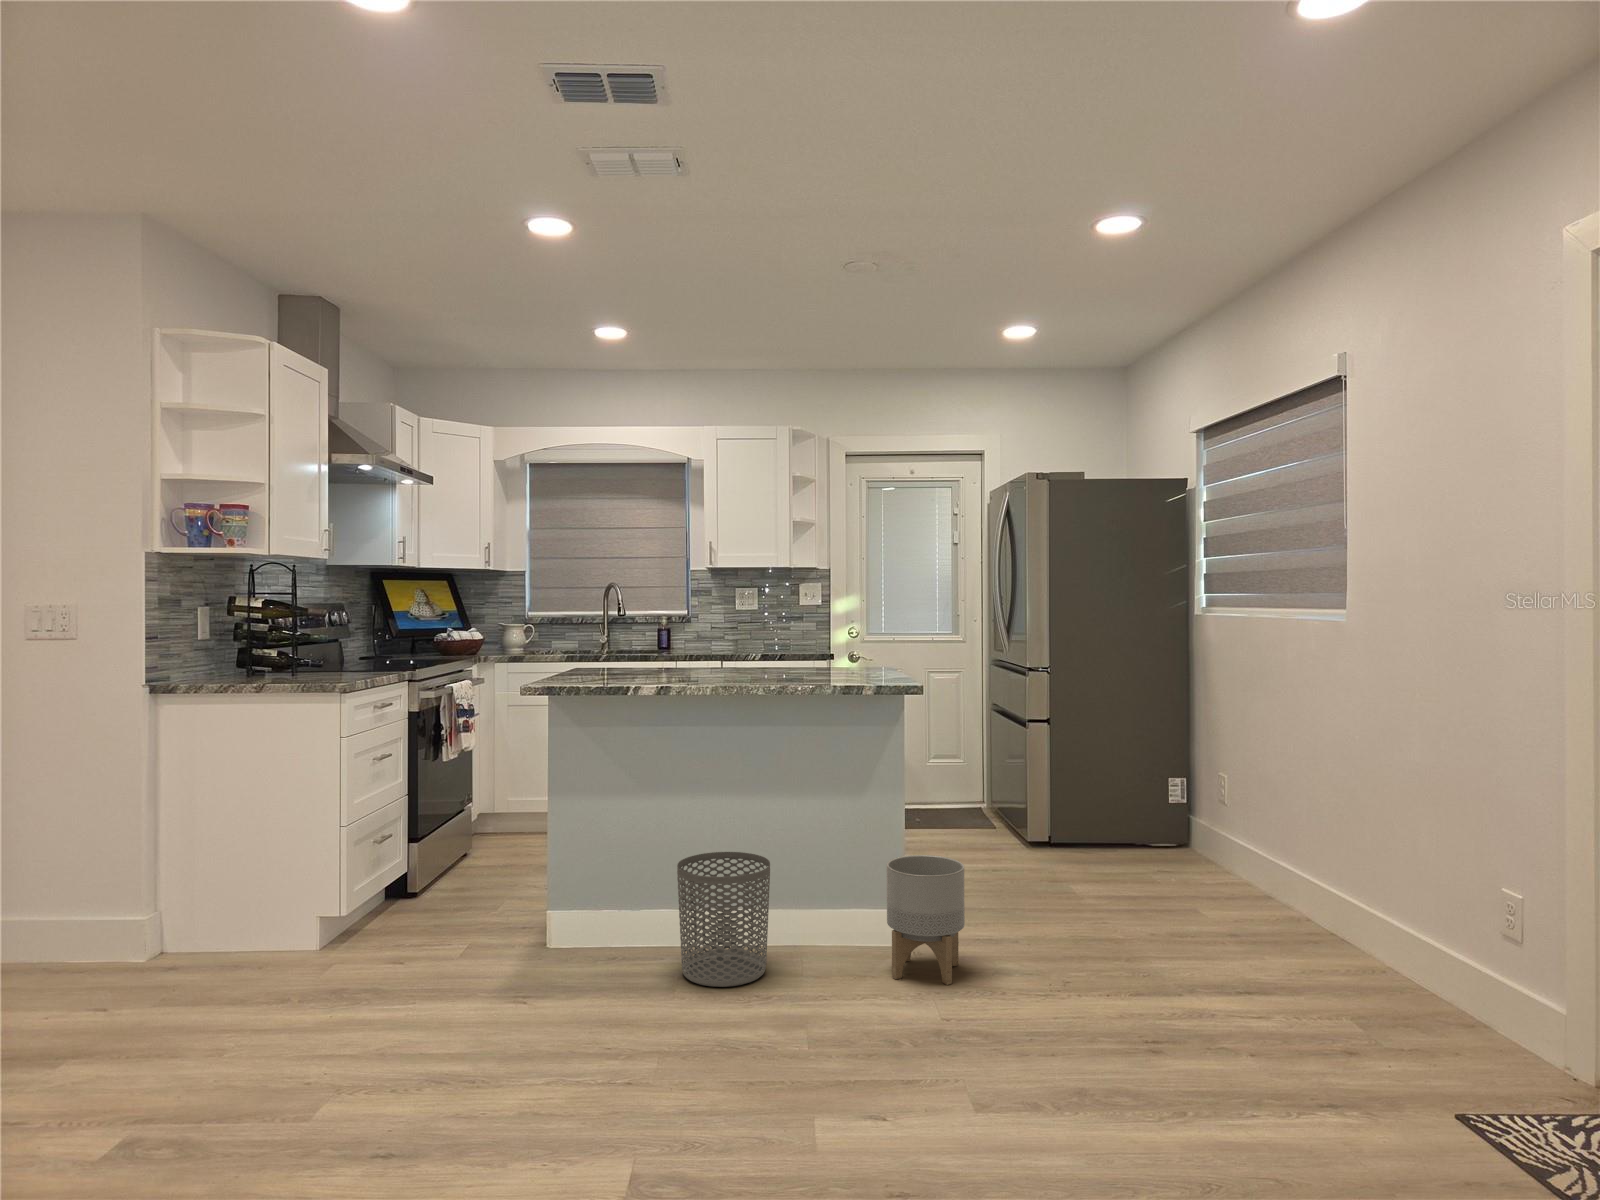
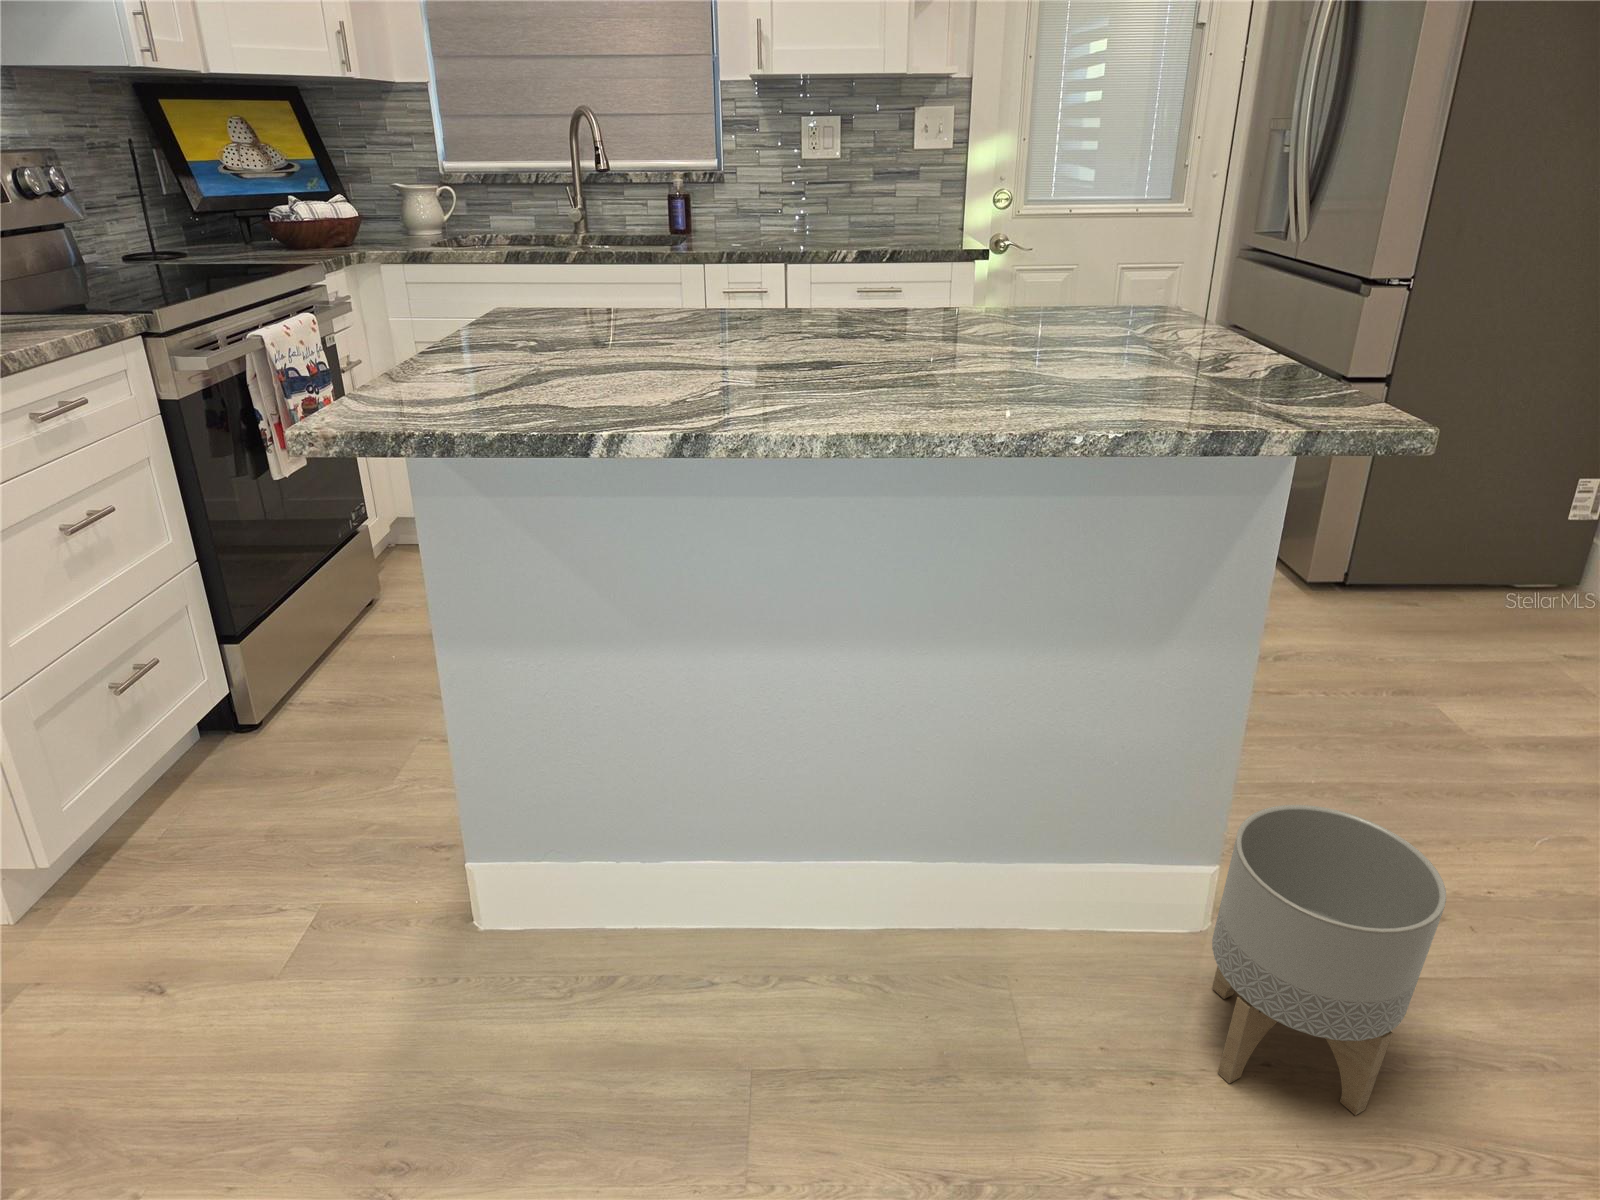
waste bin: present [677,852,770,987] -> none [735,785,959,1113]

